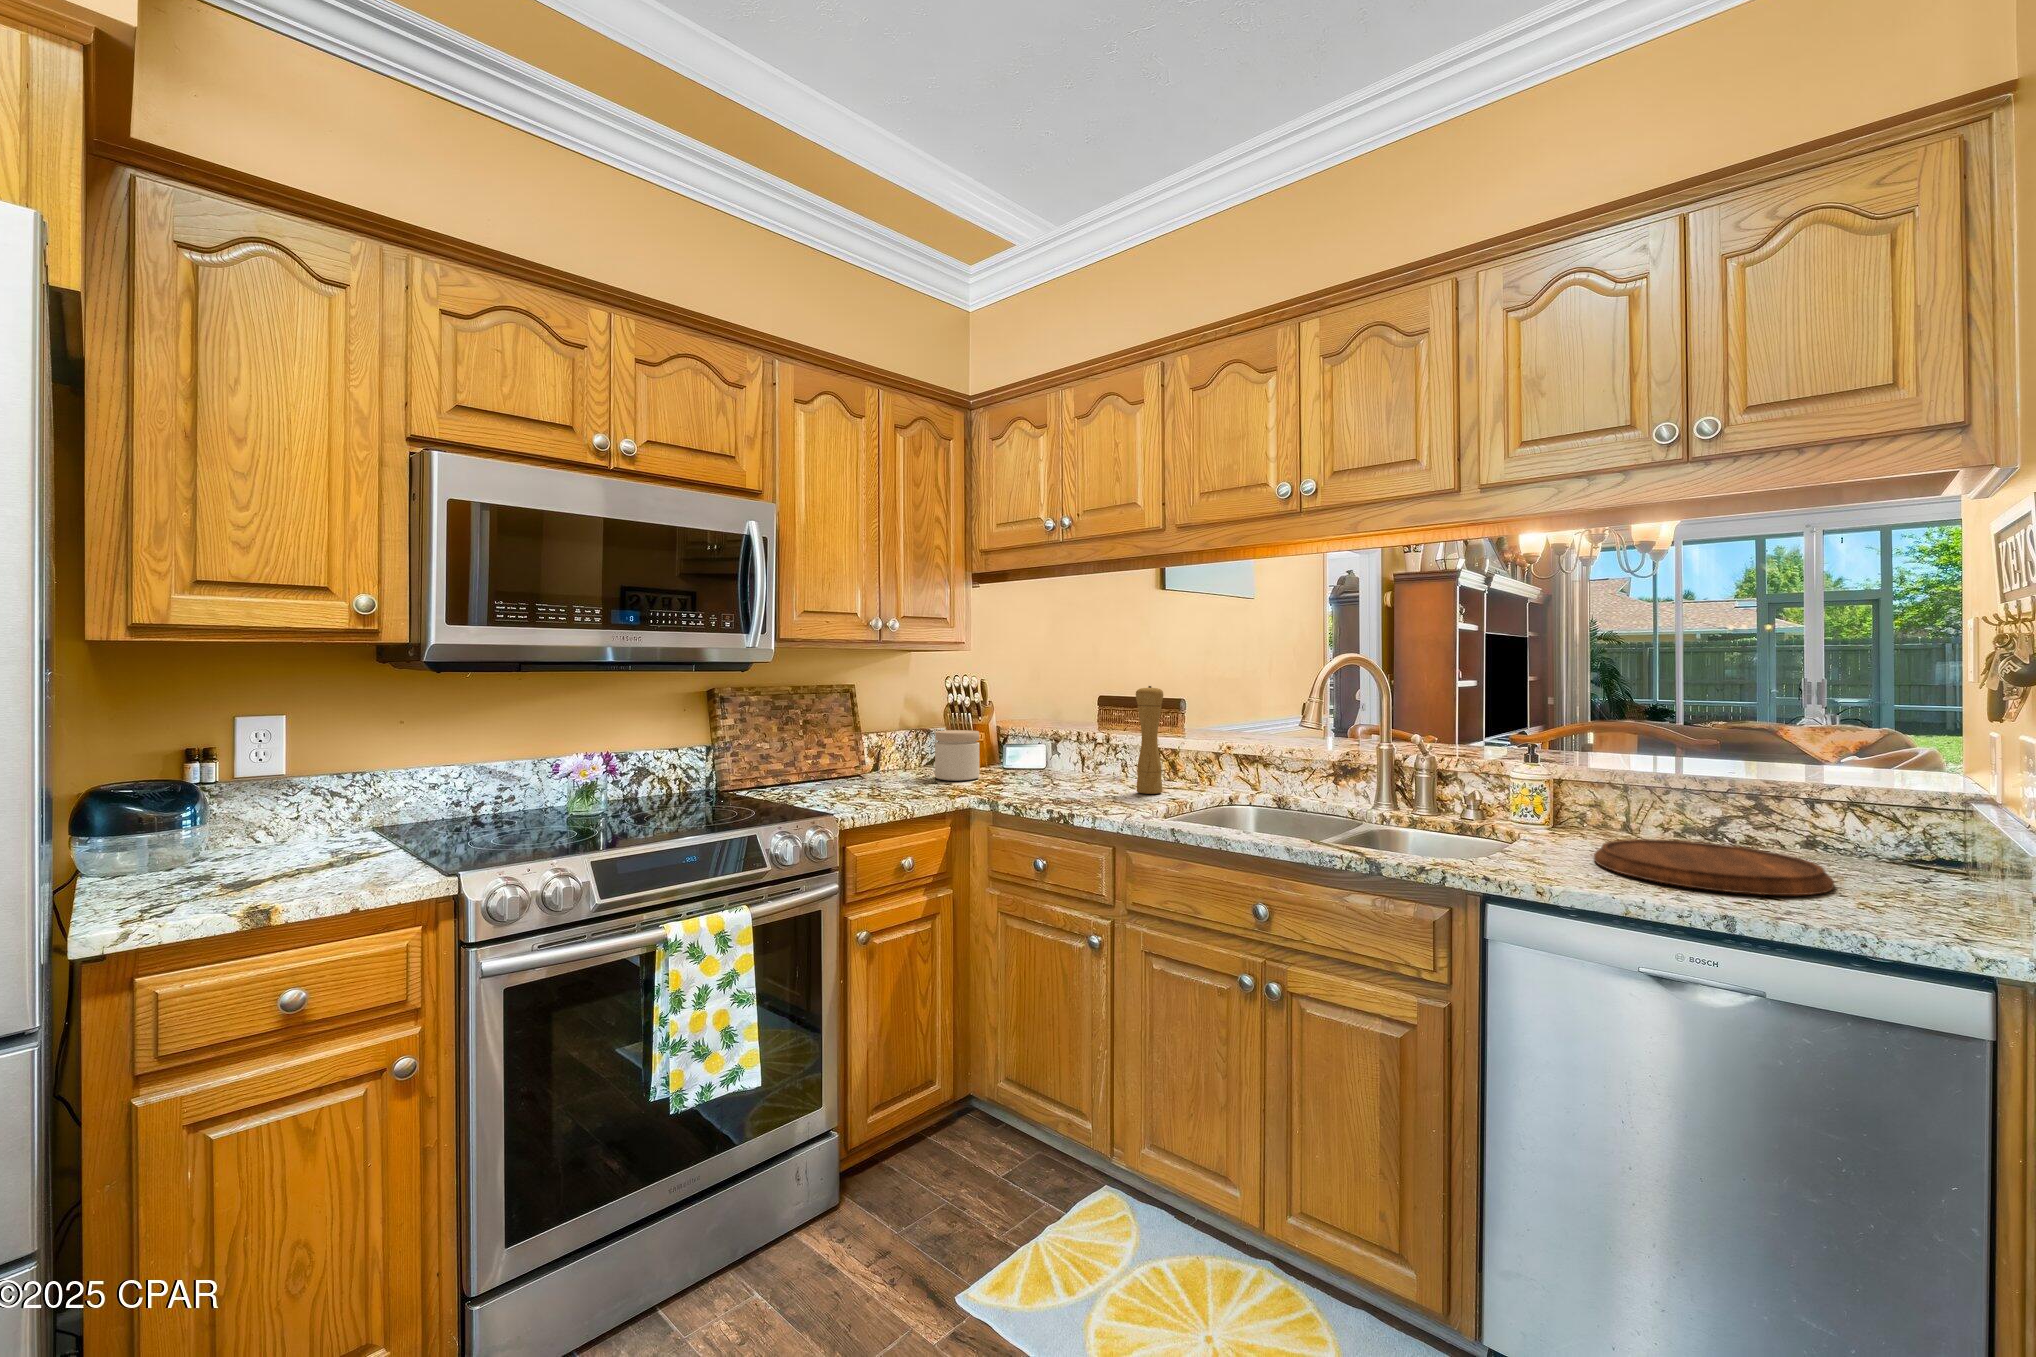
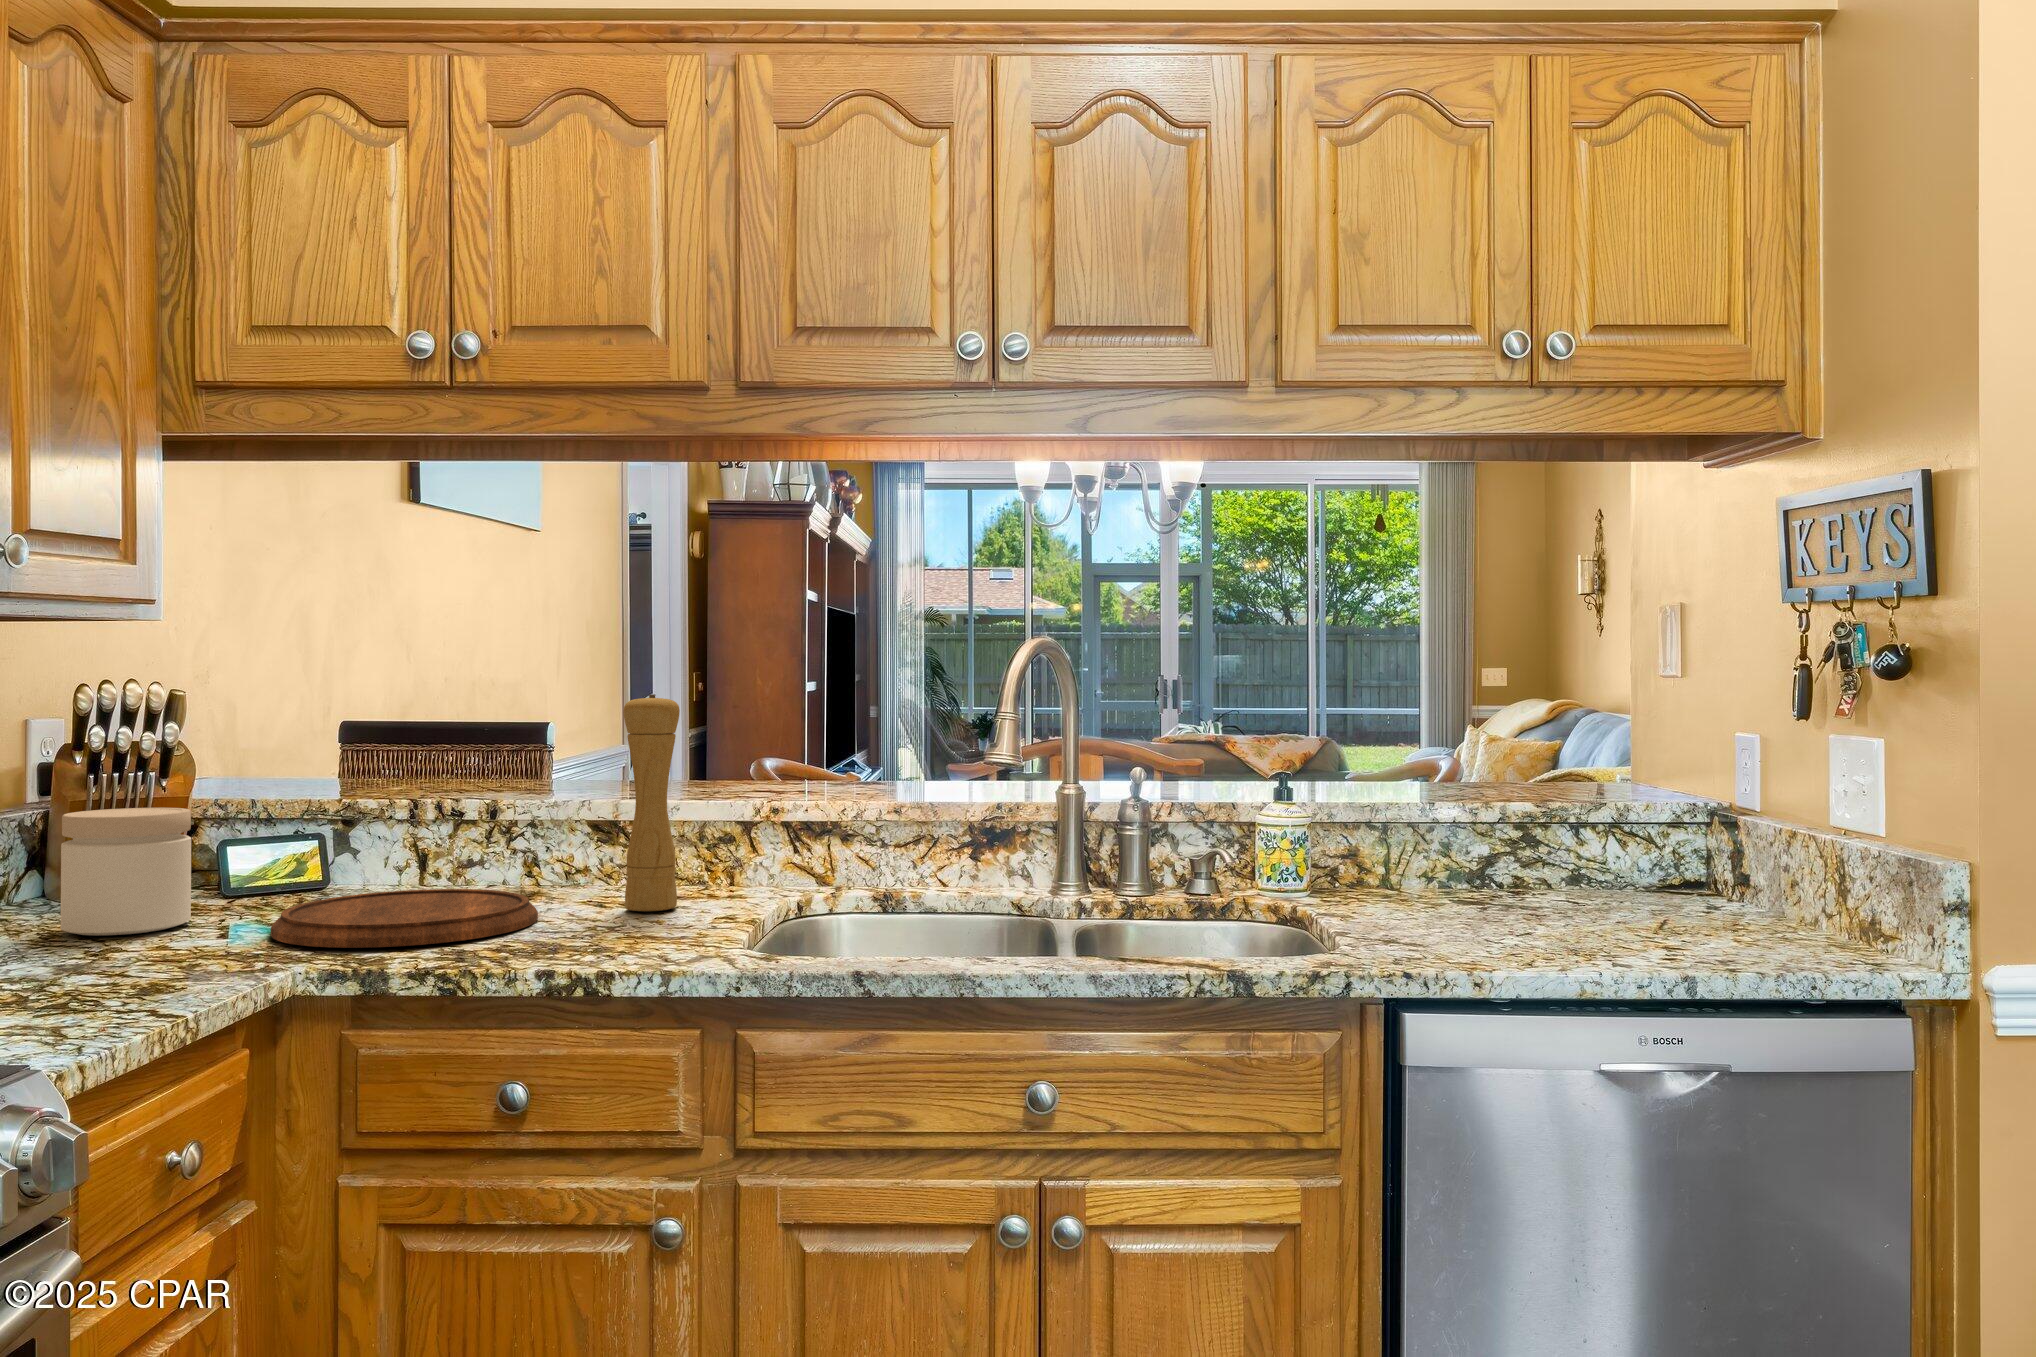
cutting board: present [1594,839,1834,895] -> present [271,889,538,948]

